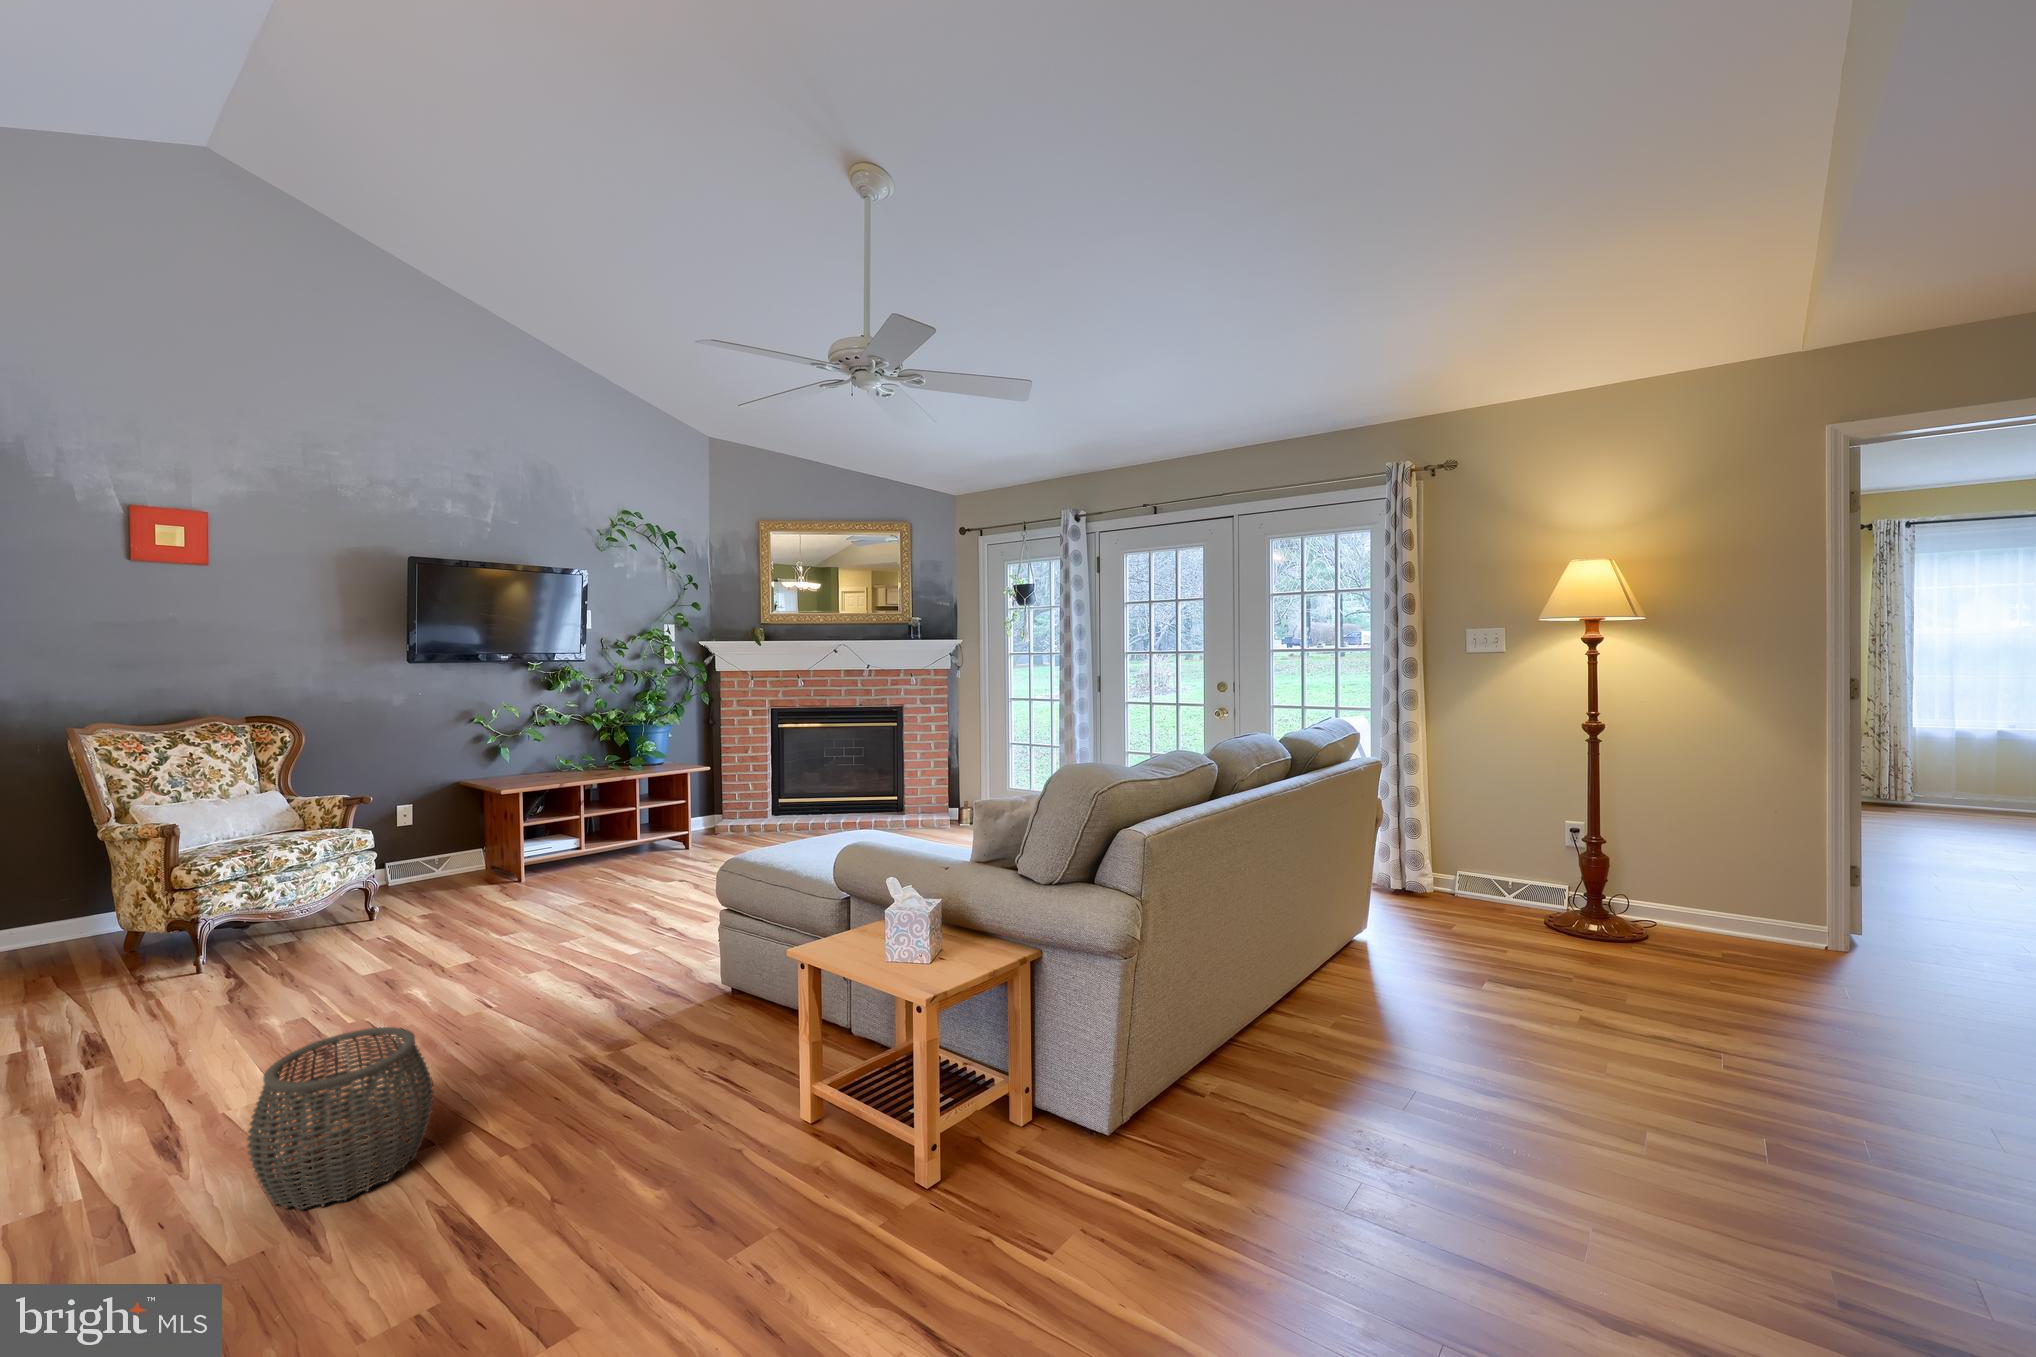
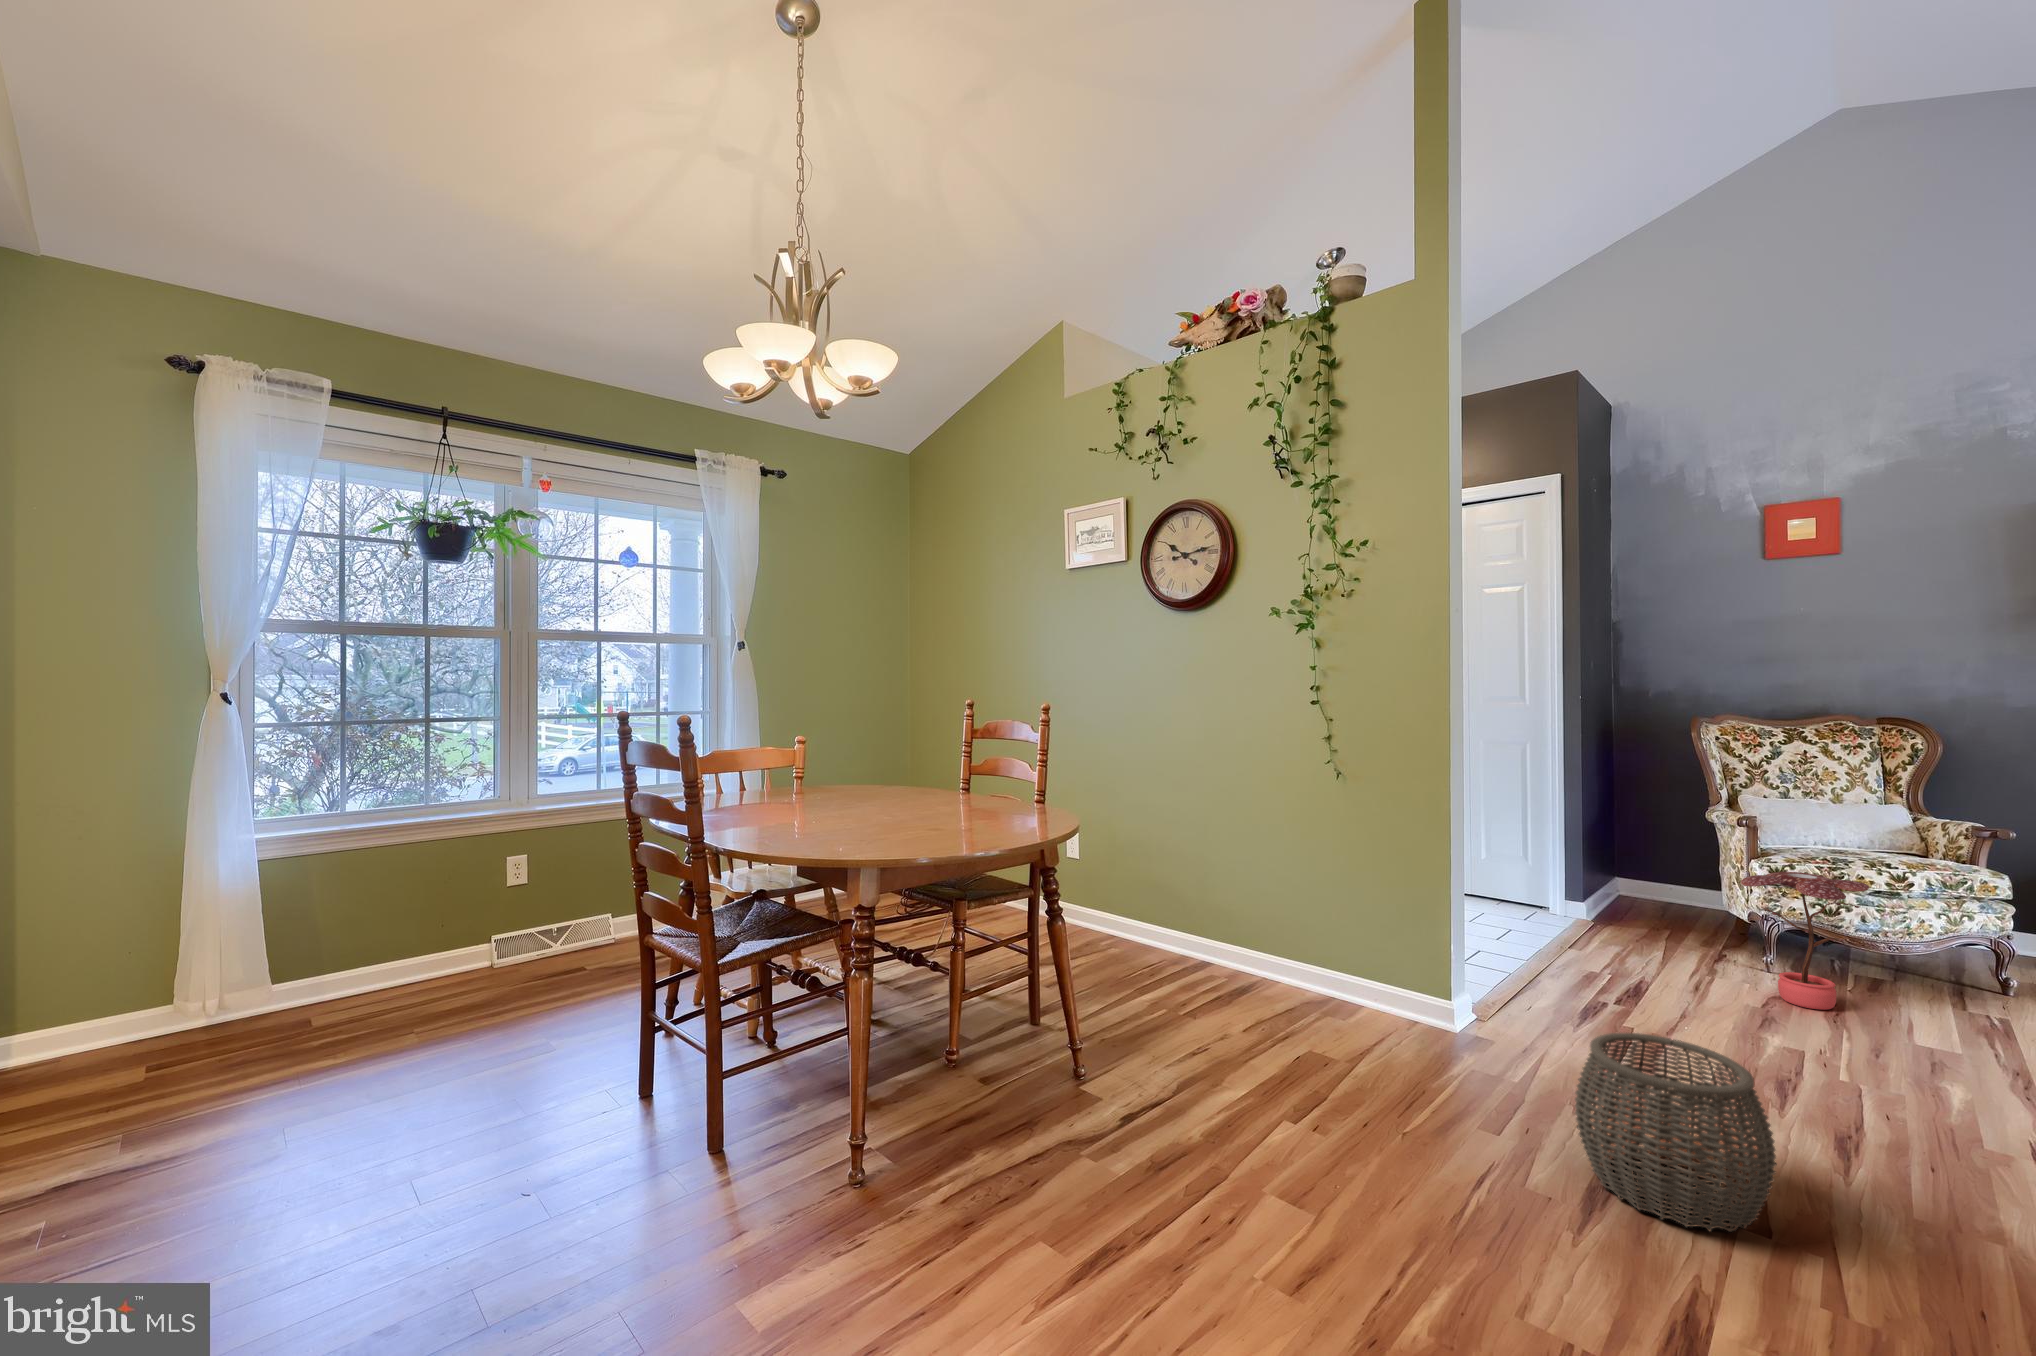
potted plant: none [202,861,310,989] -> present [1741,872,1869,1010]

